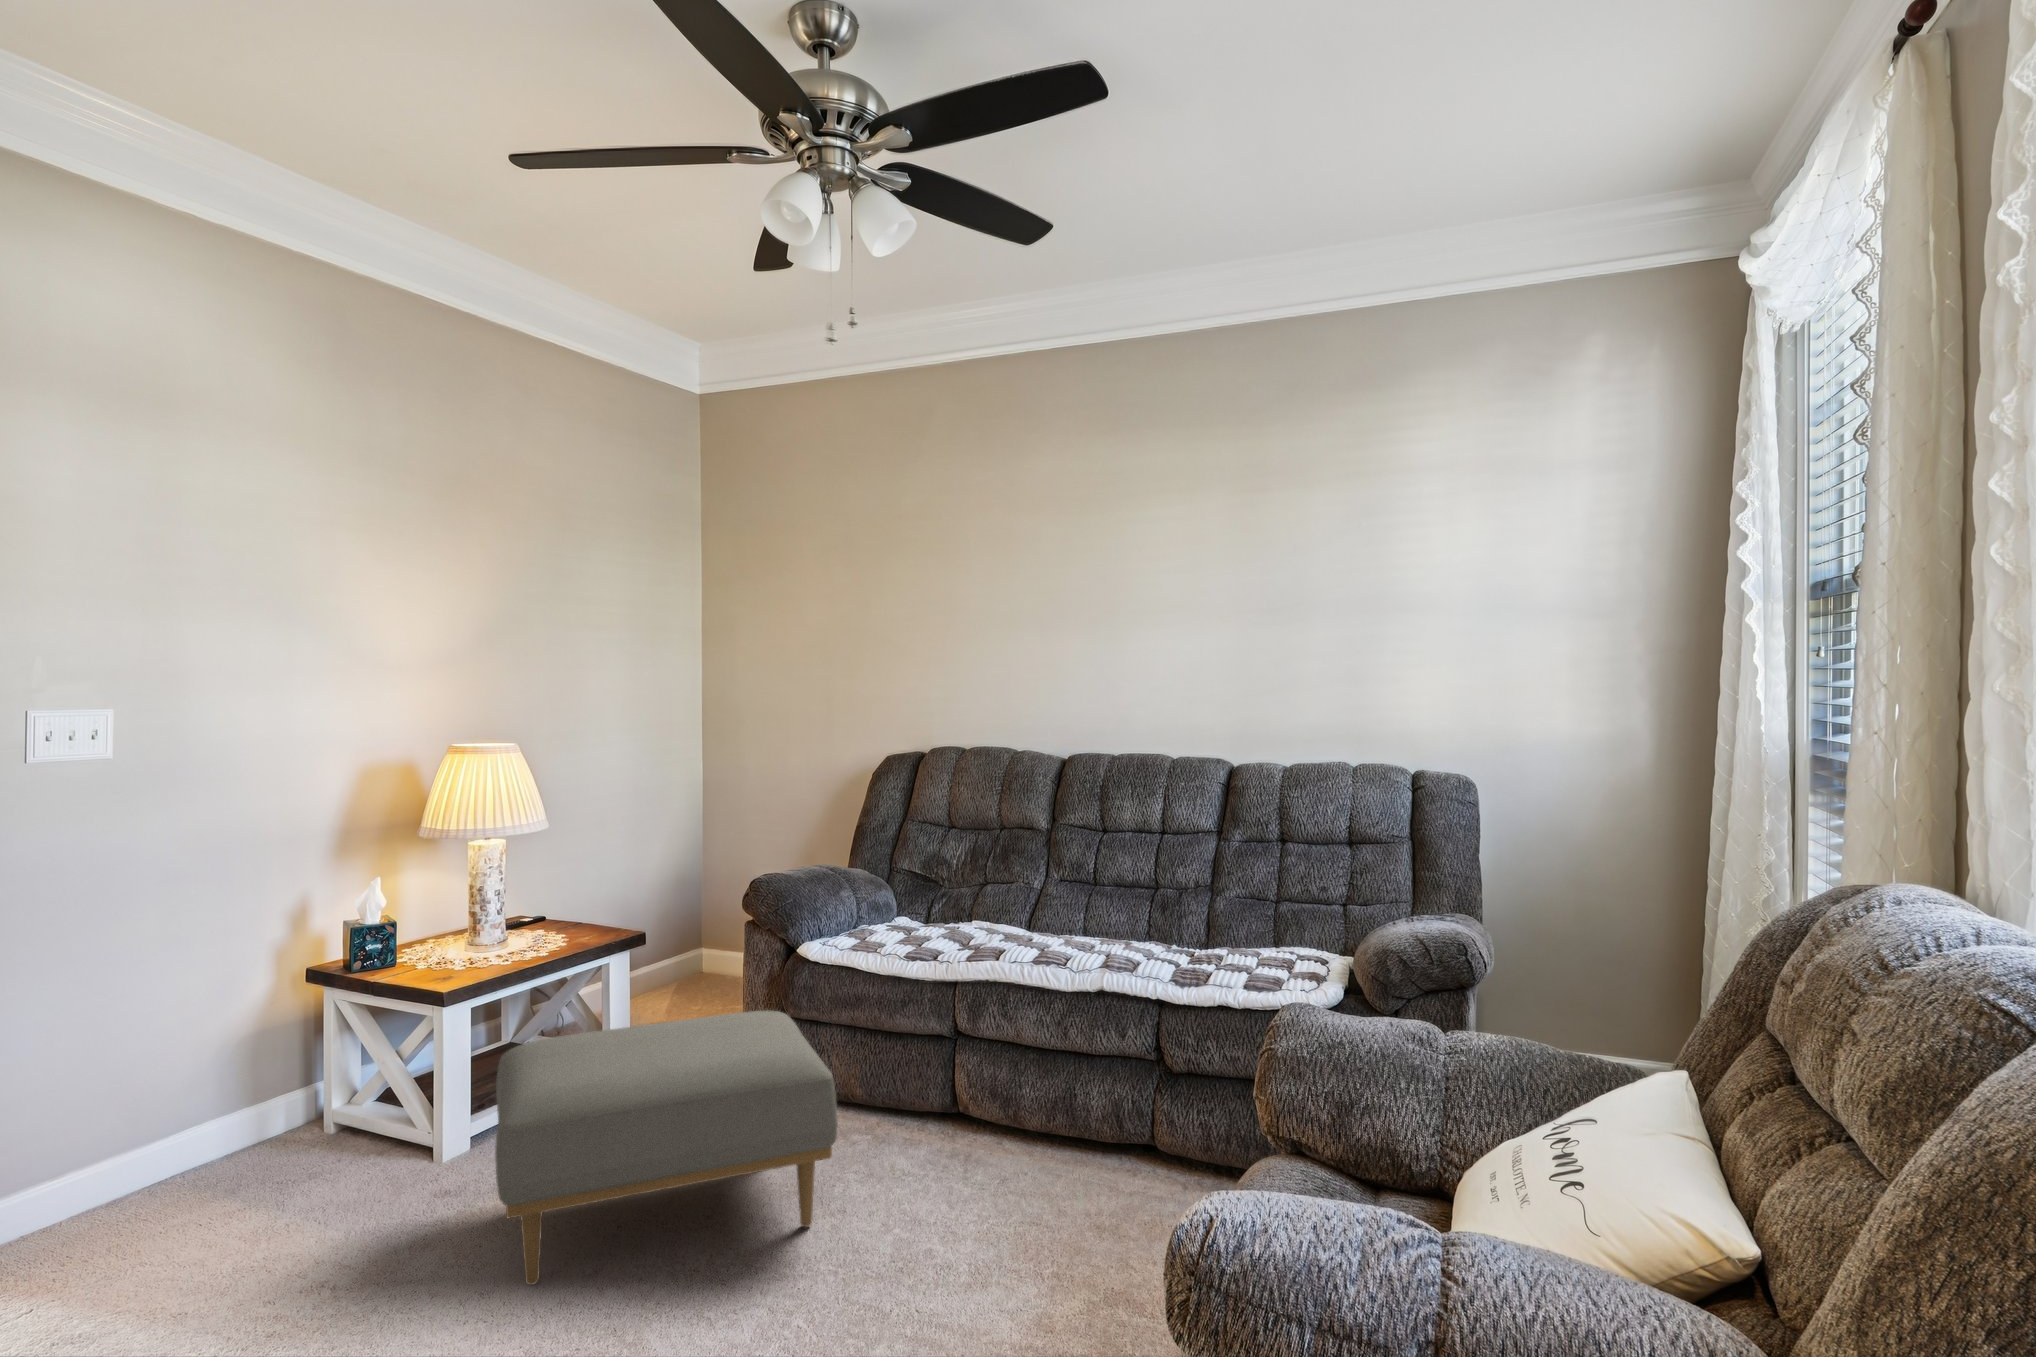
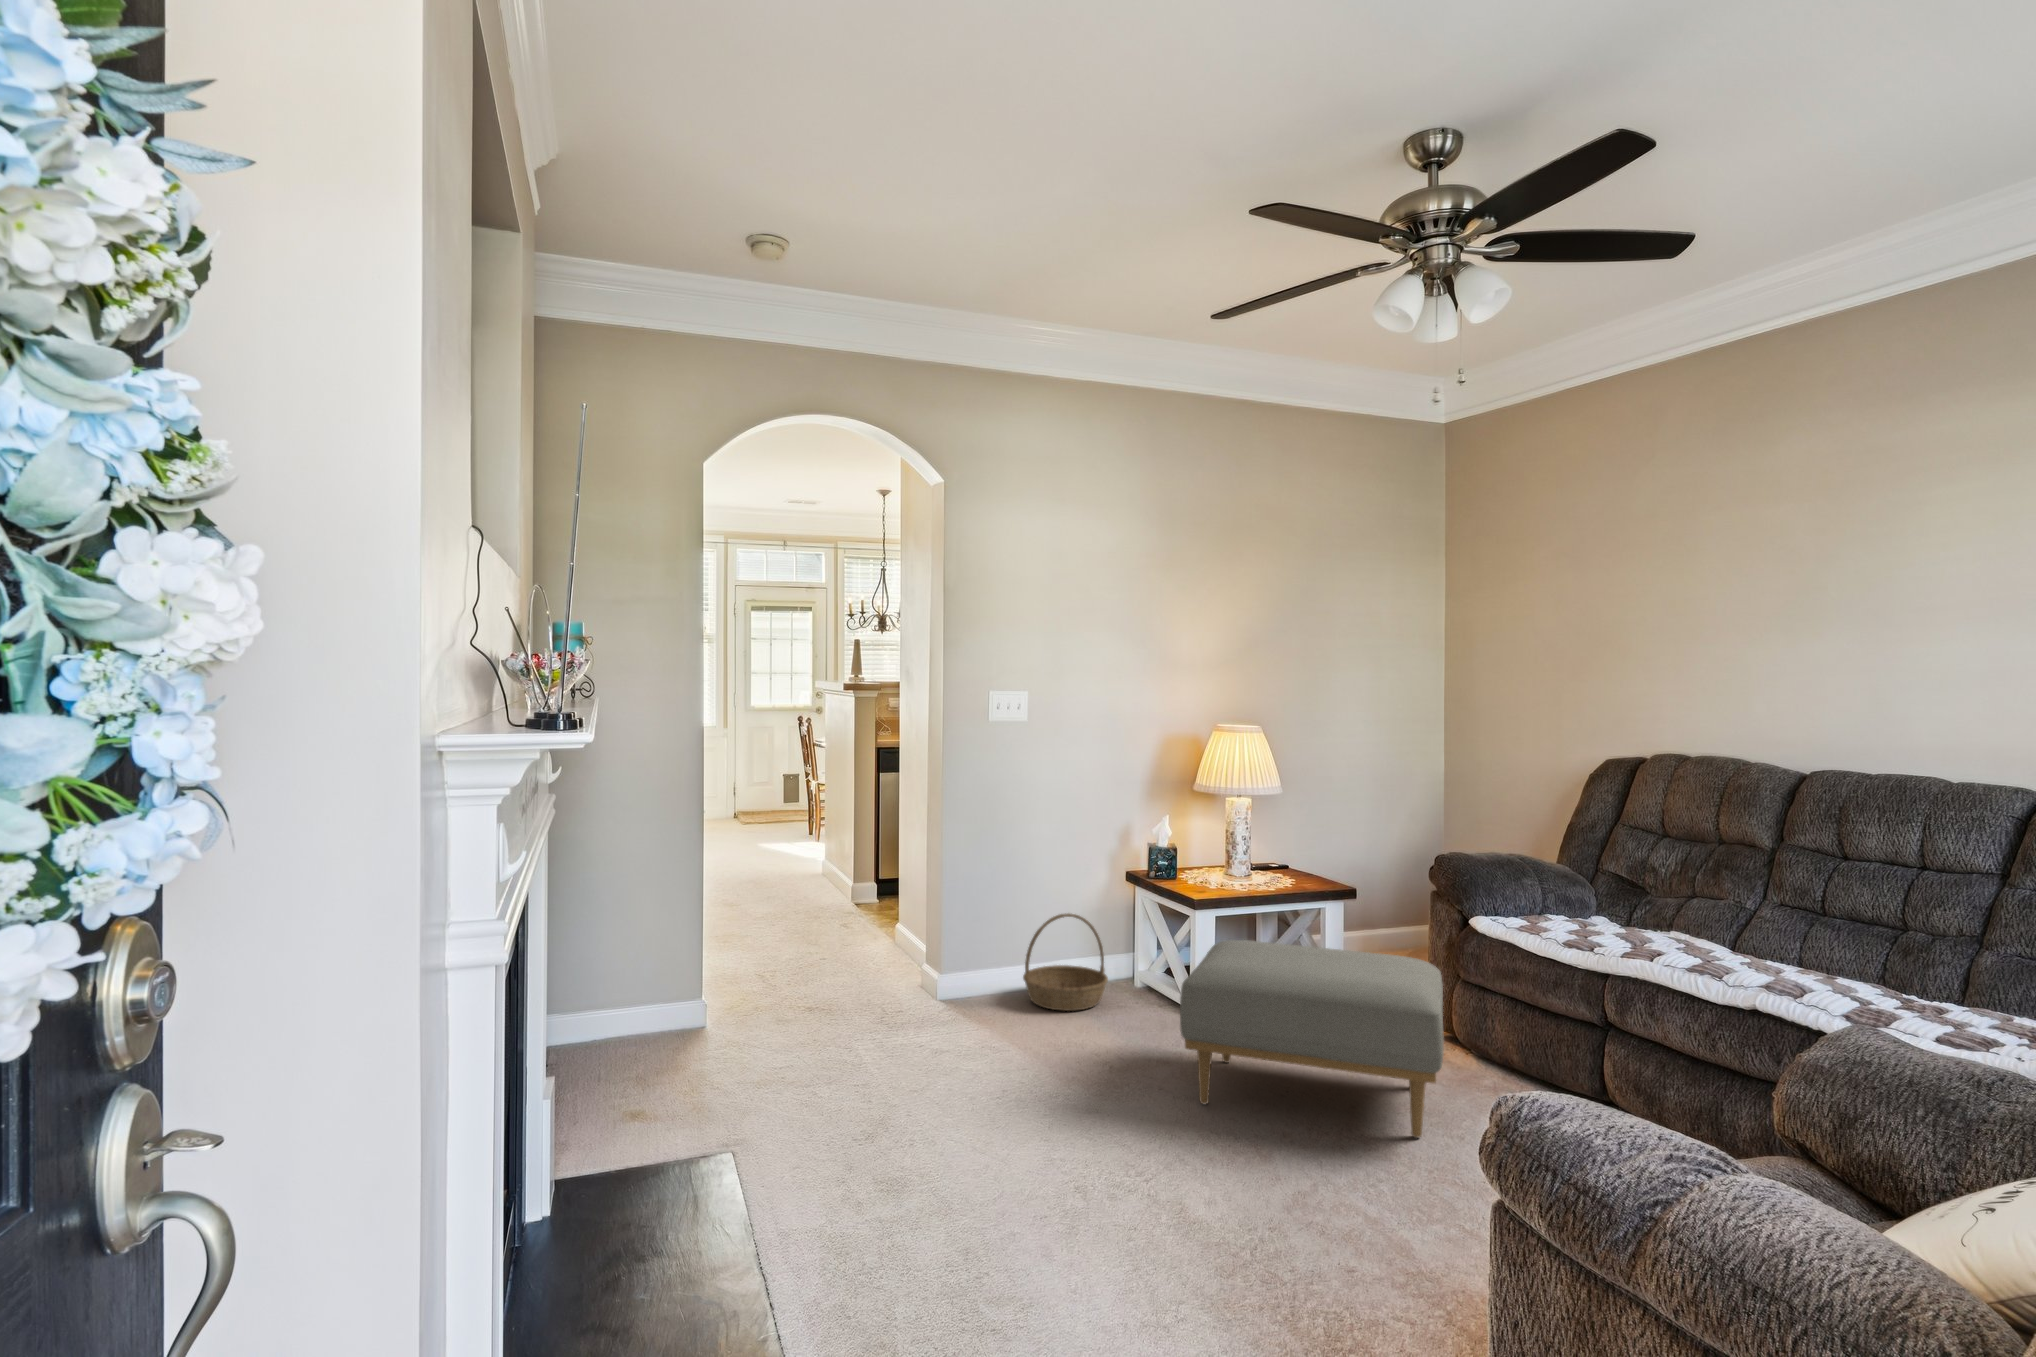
basket: none [142,1053,303,1214] -> present [1023,914,1108,1011]

